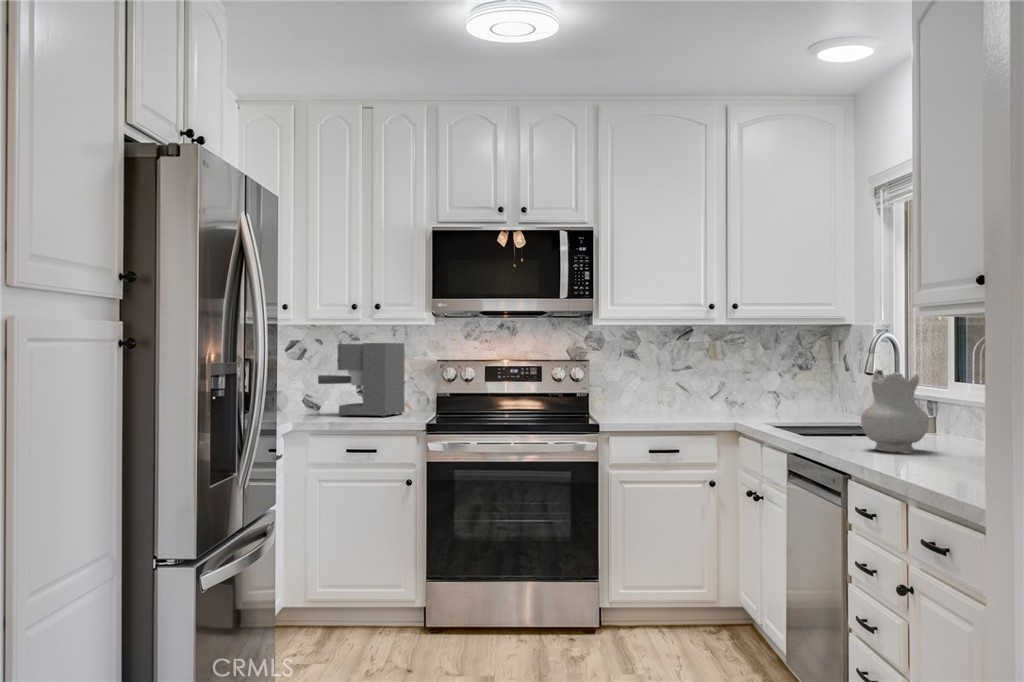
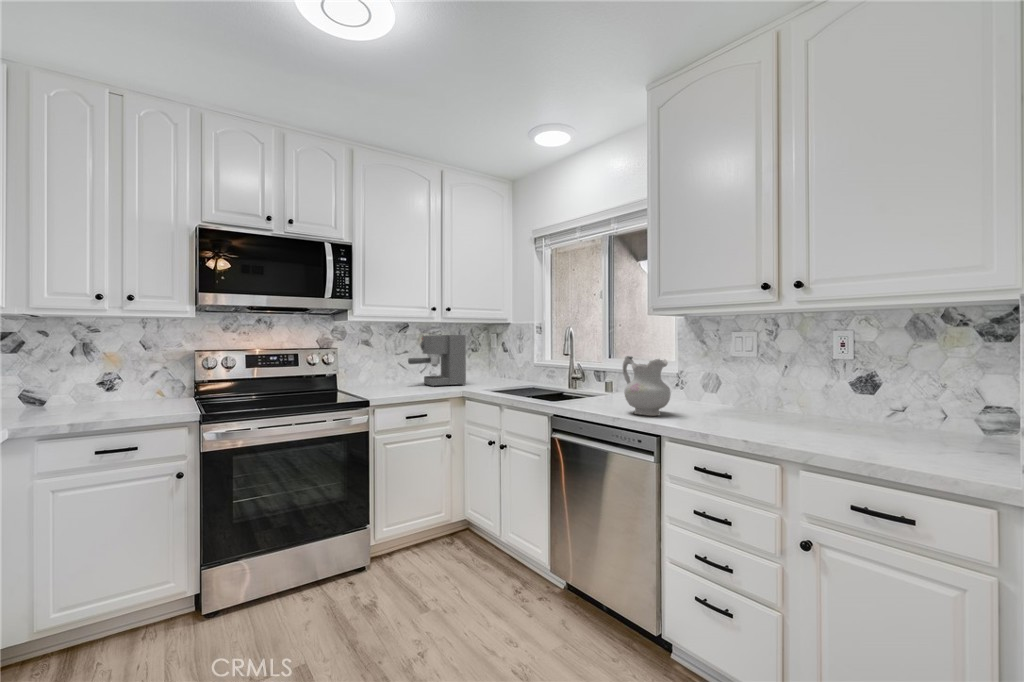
coffee maker: present [318,343,405,417] -> present [408,335,466,386]

